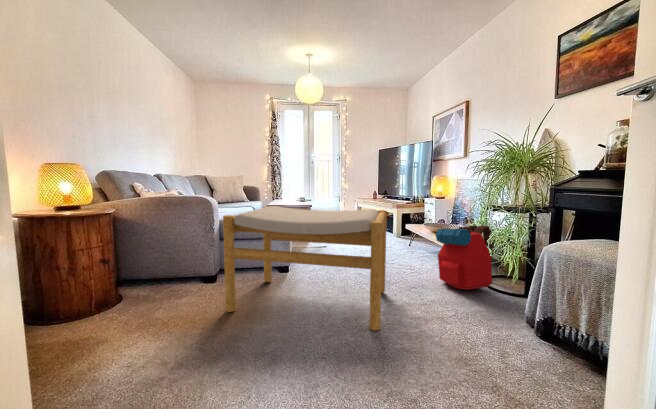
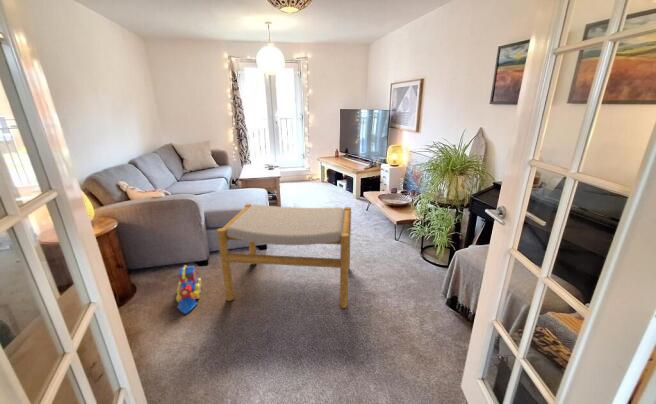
backpack: present [435,225,492,290] -> none [389,208,432,261]
toy train: none [165,264,203,320] -> present [176,265,202,314]

